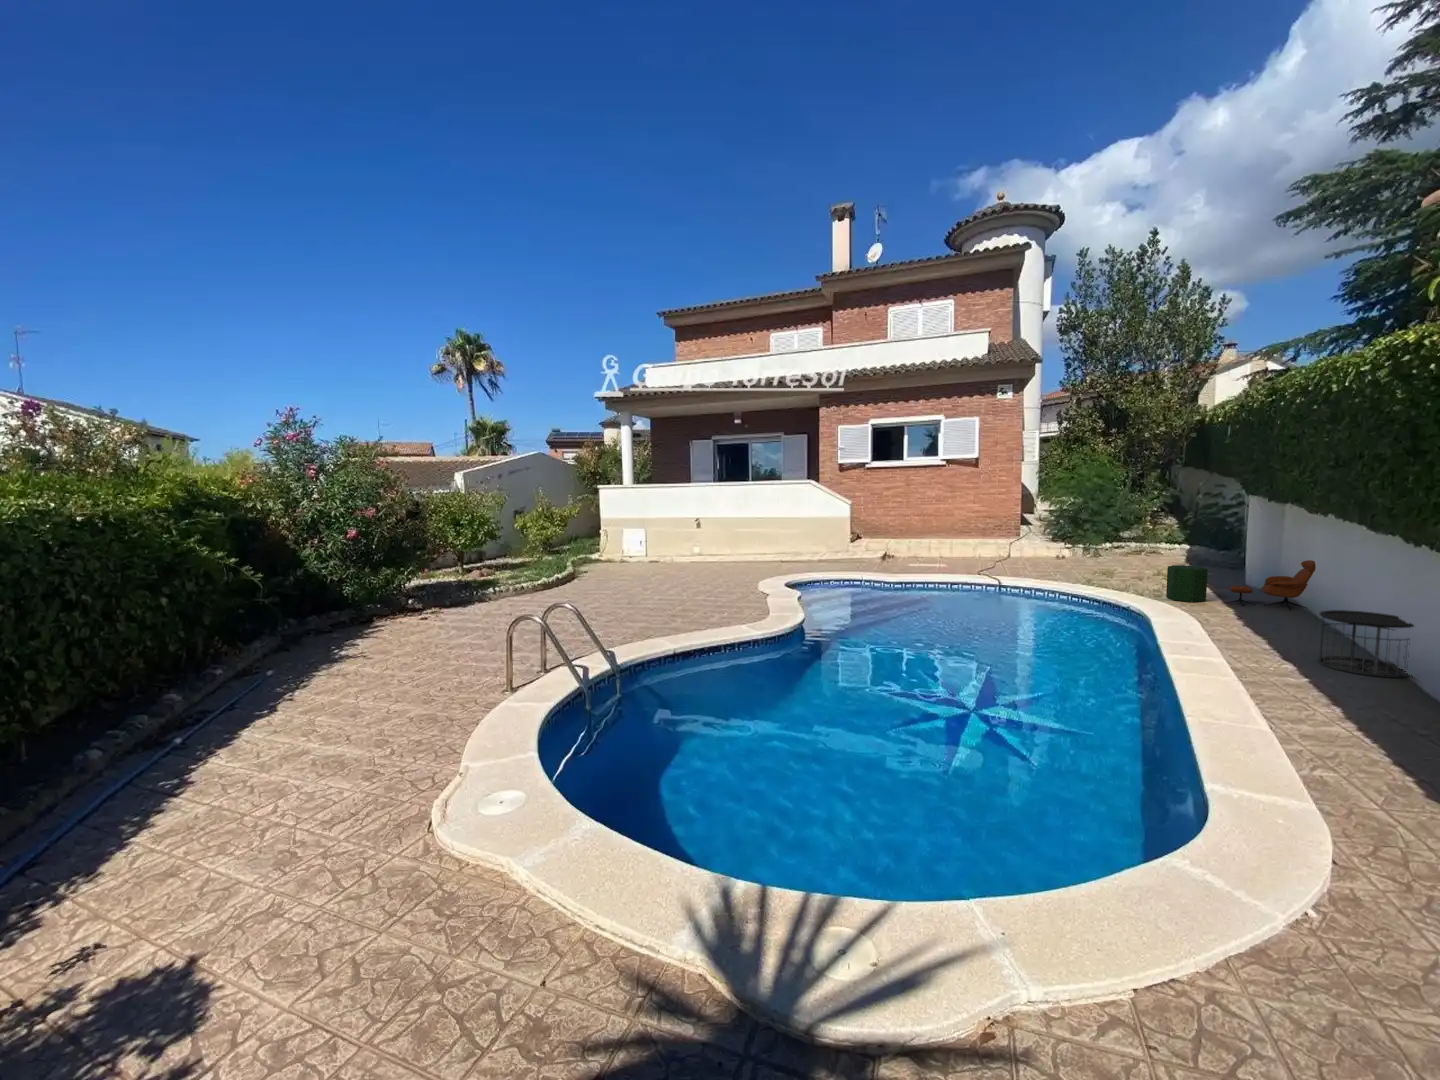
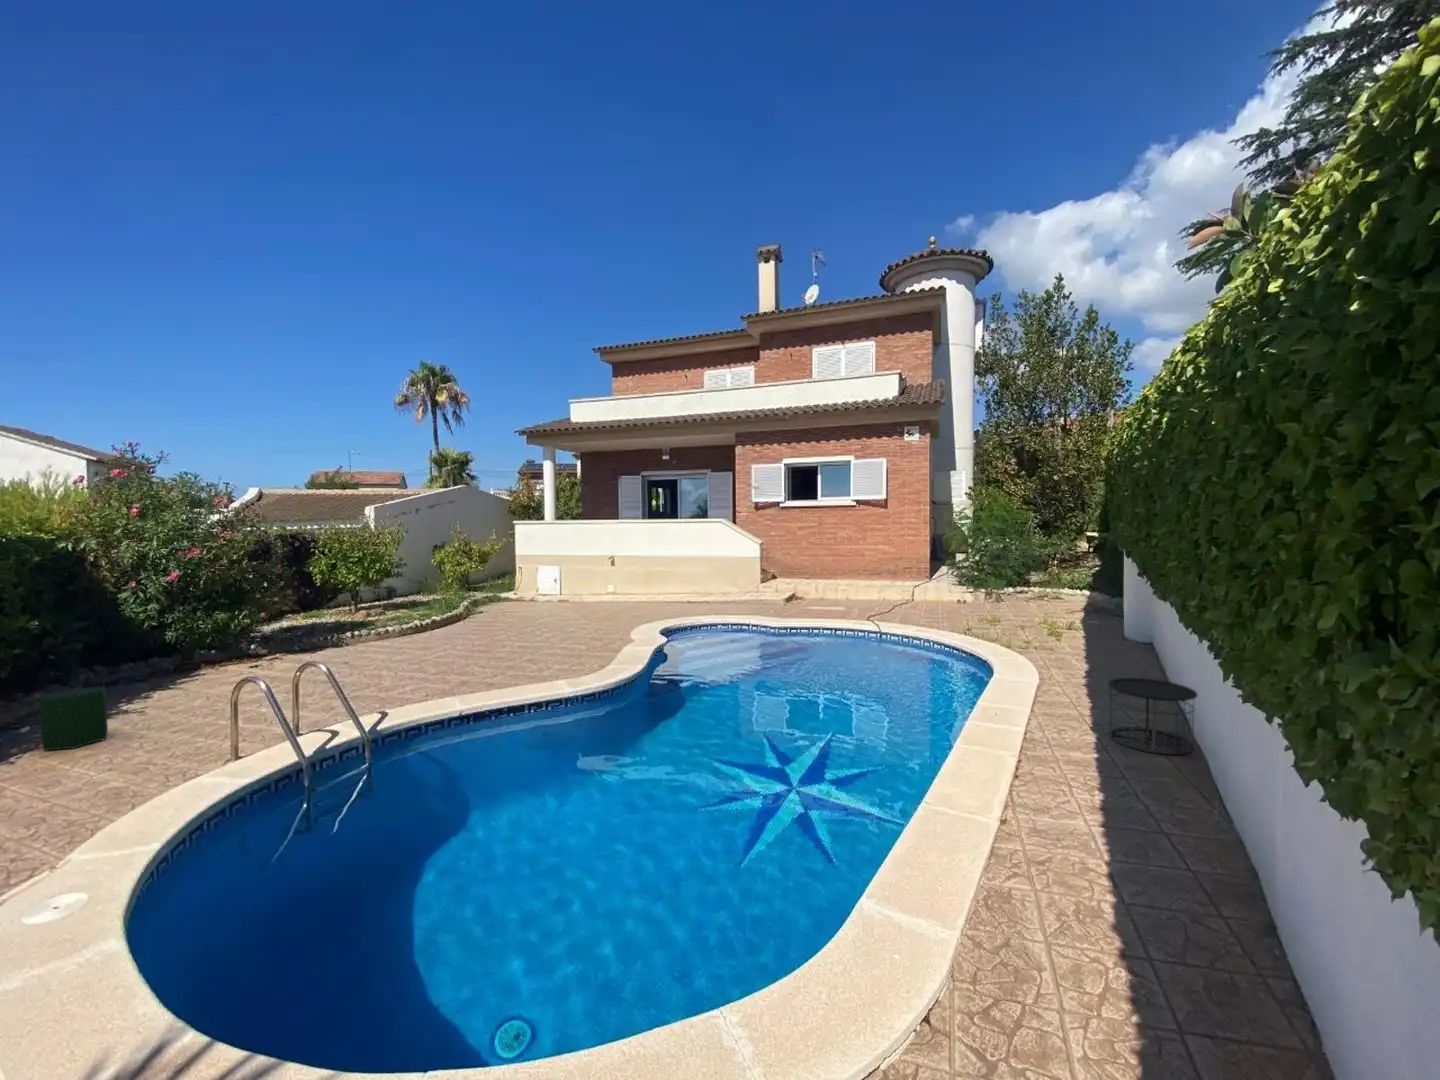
lounge chair: present [1226,560,1316,610] -> none [1076,616,1158,668]
ottoman: present [1166,565,1208,603] -> present [39,687,108,751]

